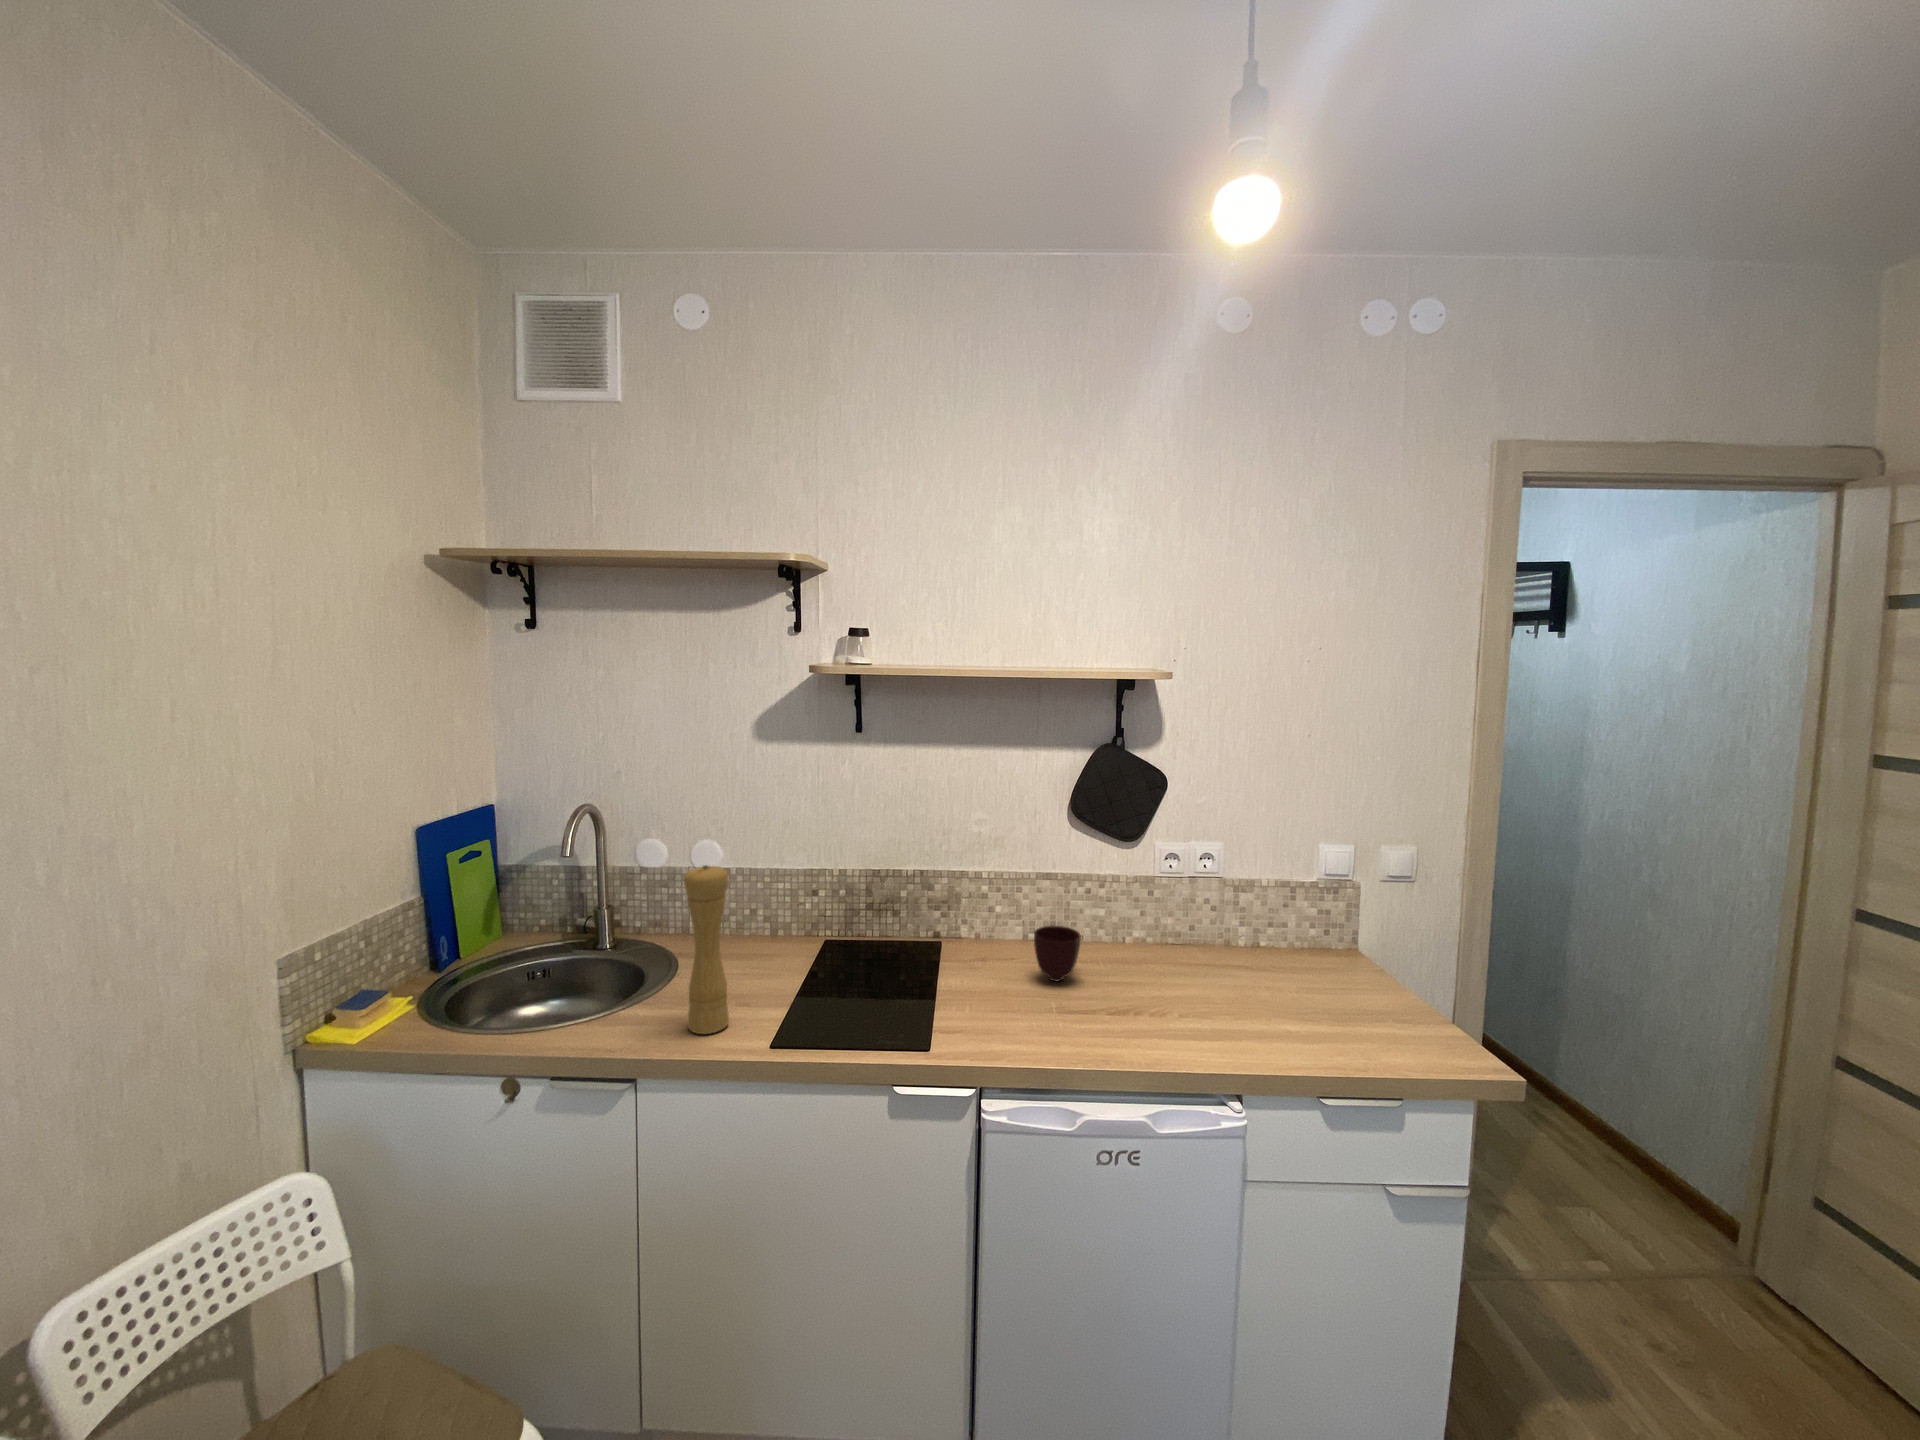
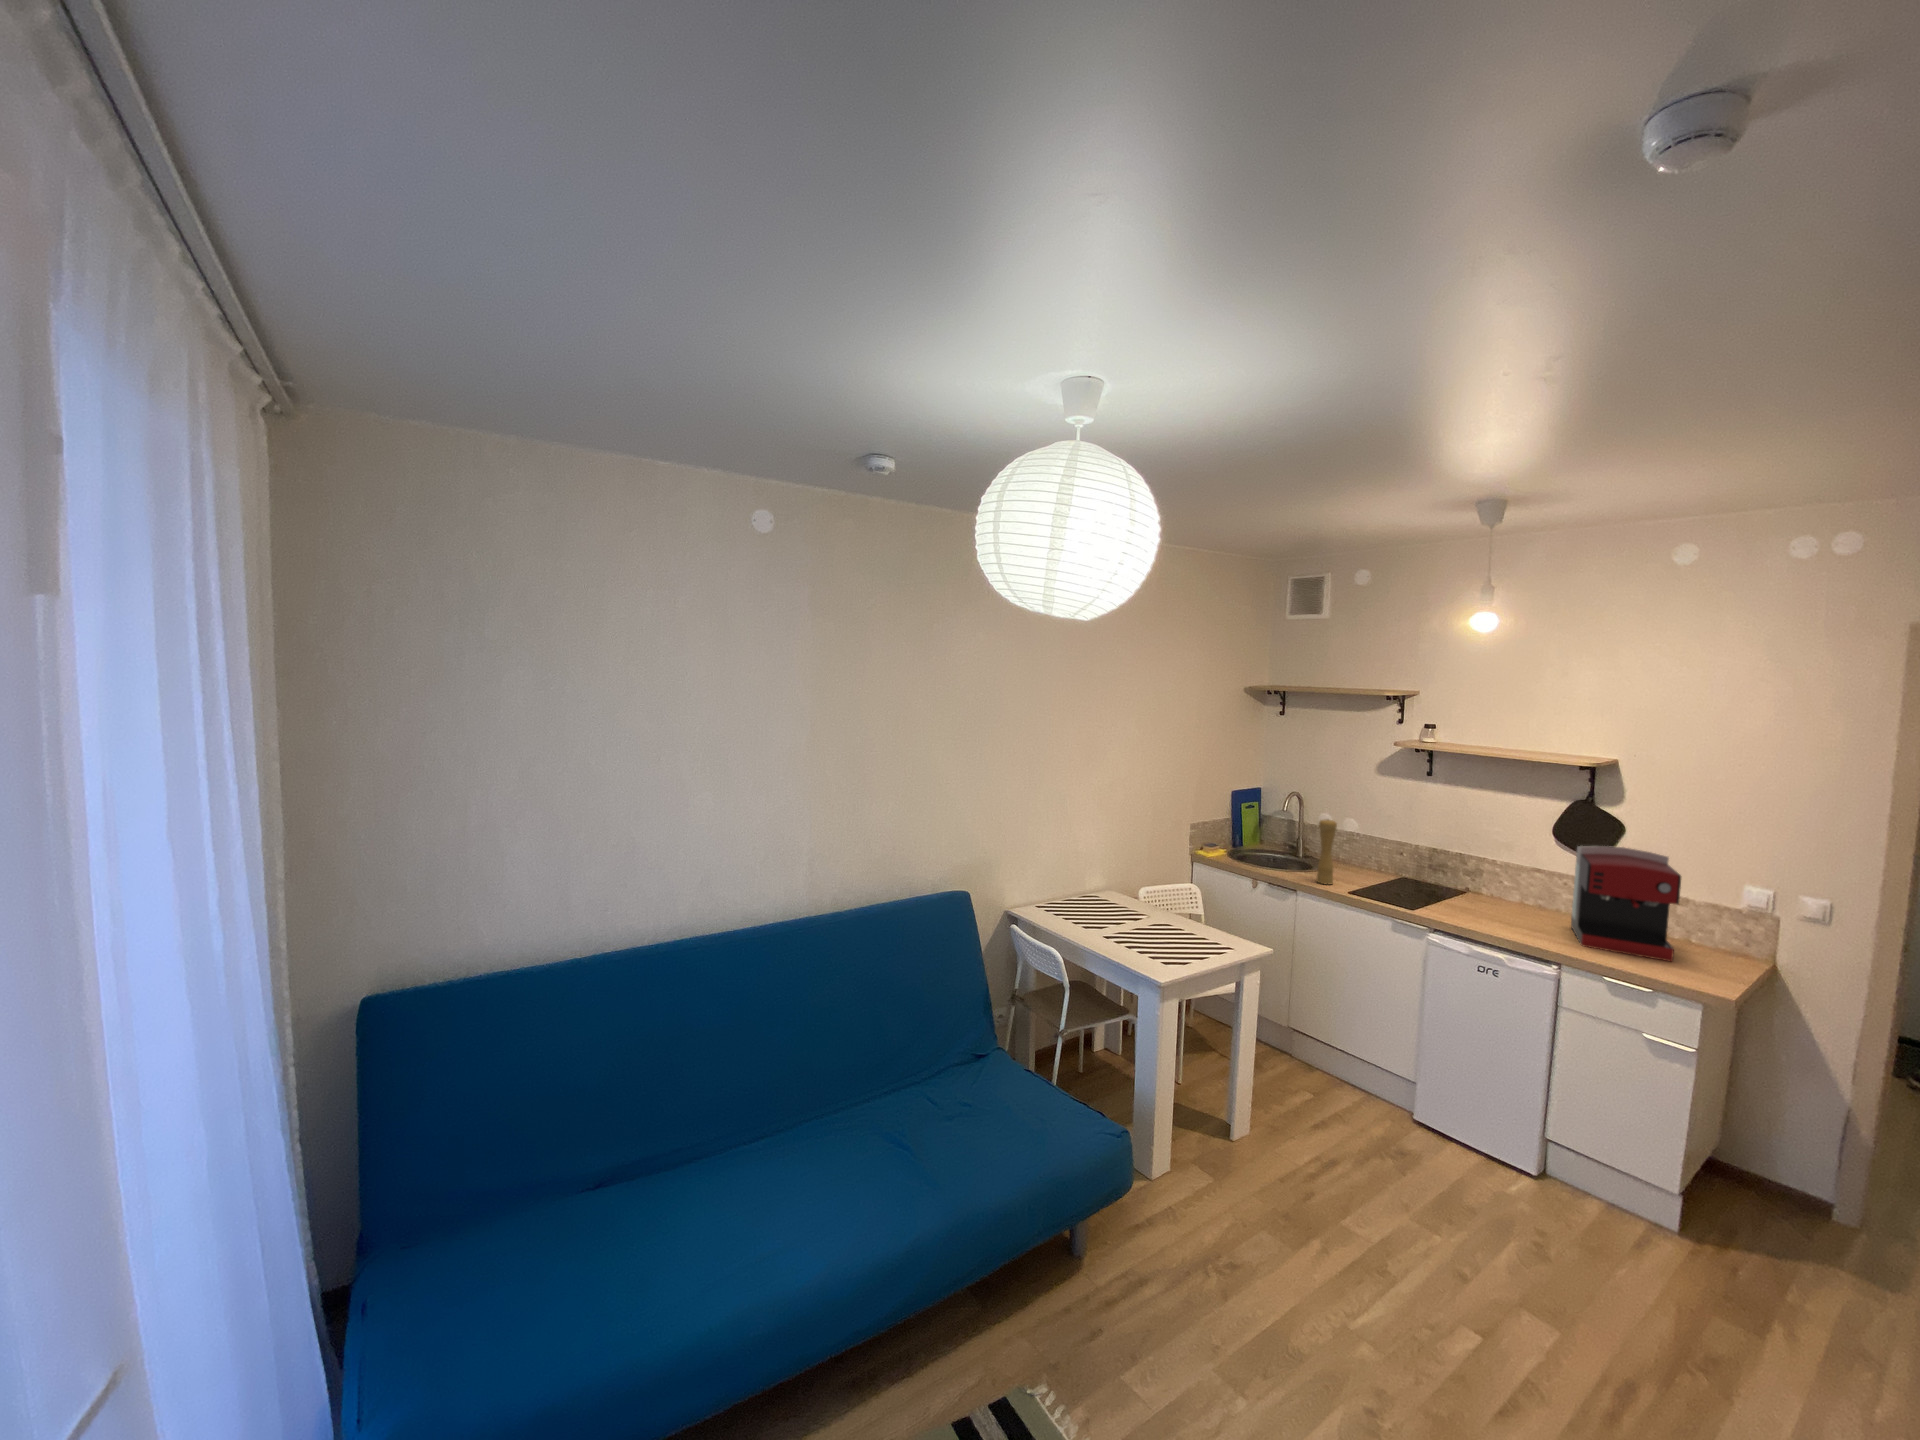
coffee maker: none [1136,816,1329,1024] -> present [1571,846,1681,961]
mug: present [1034,926,1080,981] -> none [1501,888,1536,917]

